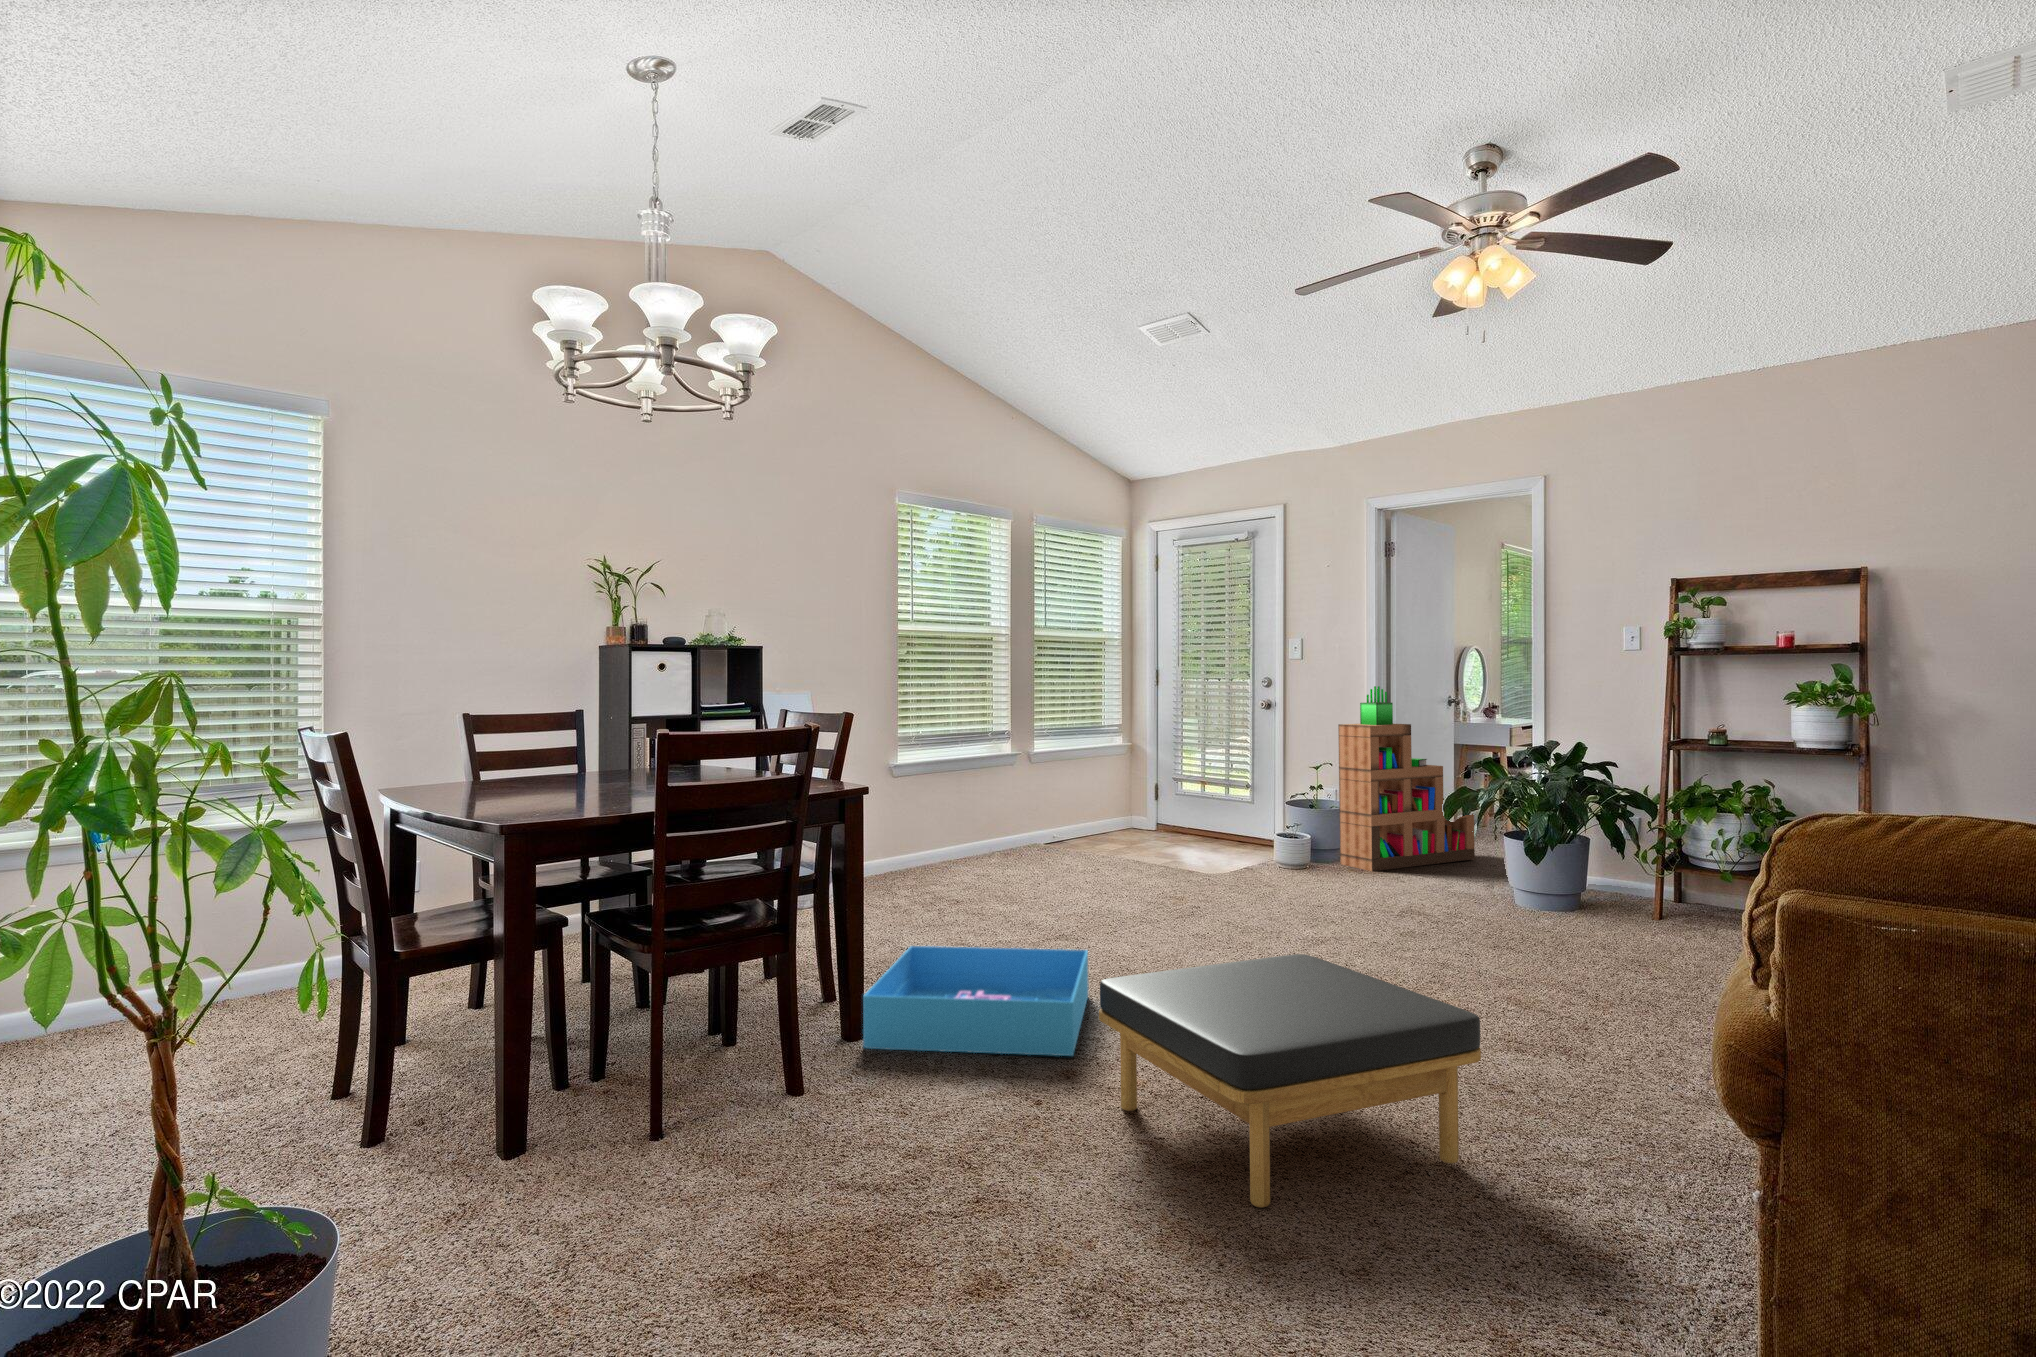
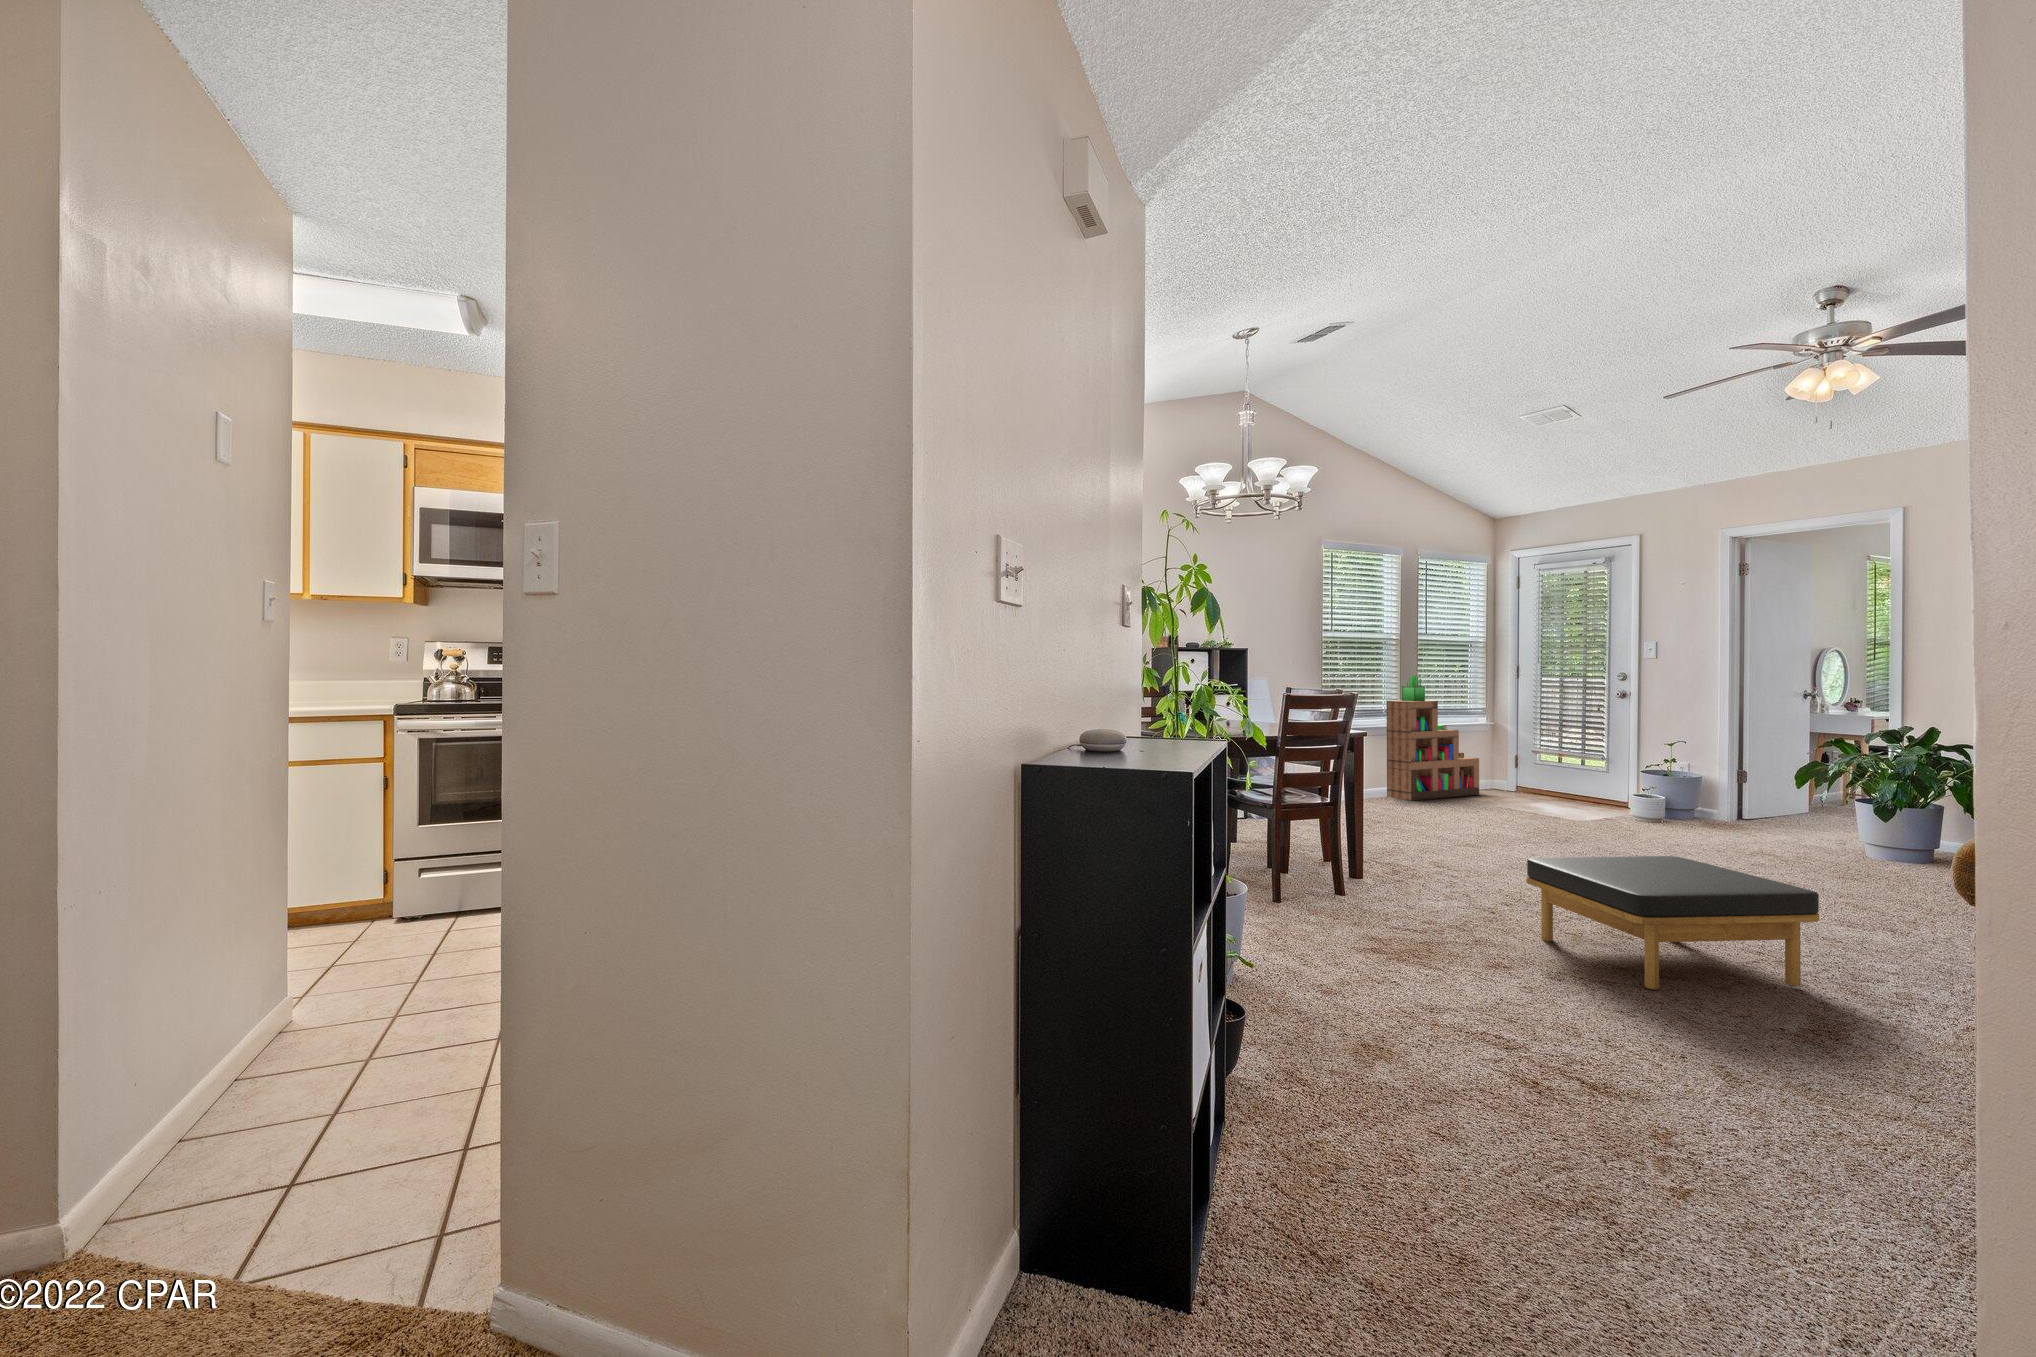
bookshelf: present [1338,686,1475,871] -> present [1387,675,1479,800]
storage bin: present [863,946,1088,1056] -> none [1353,844,1499,912]

